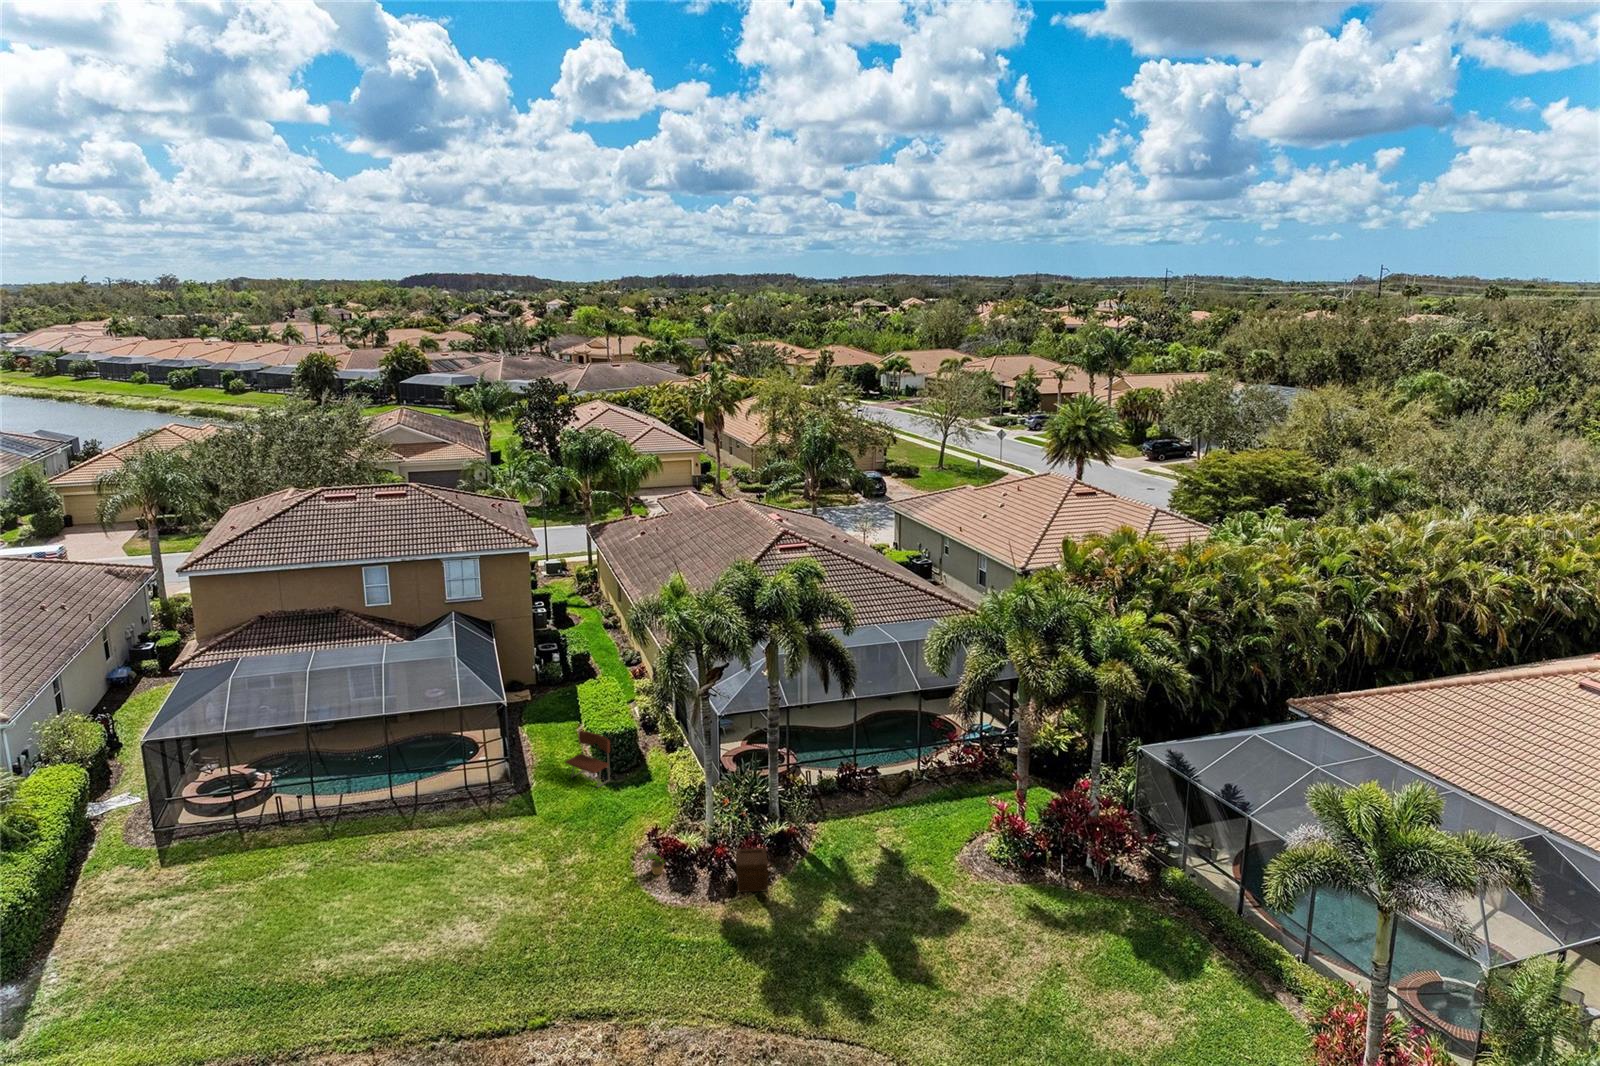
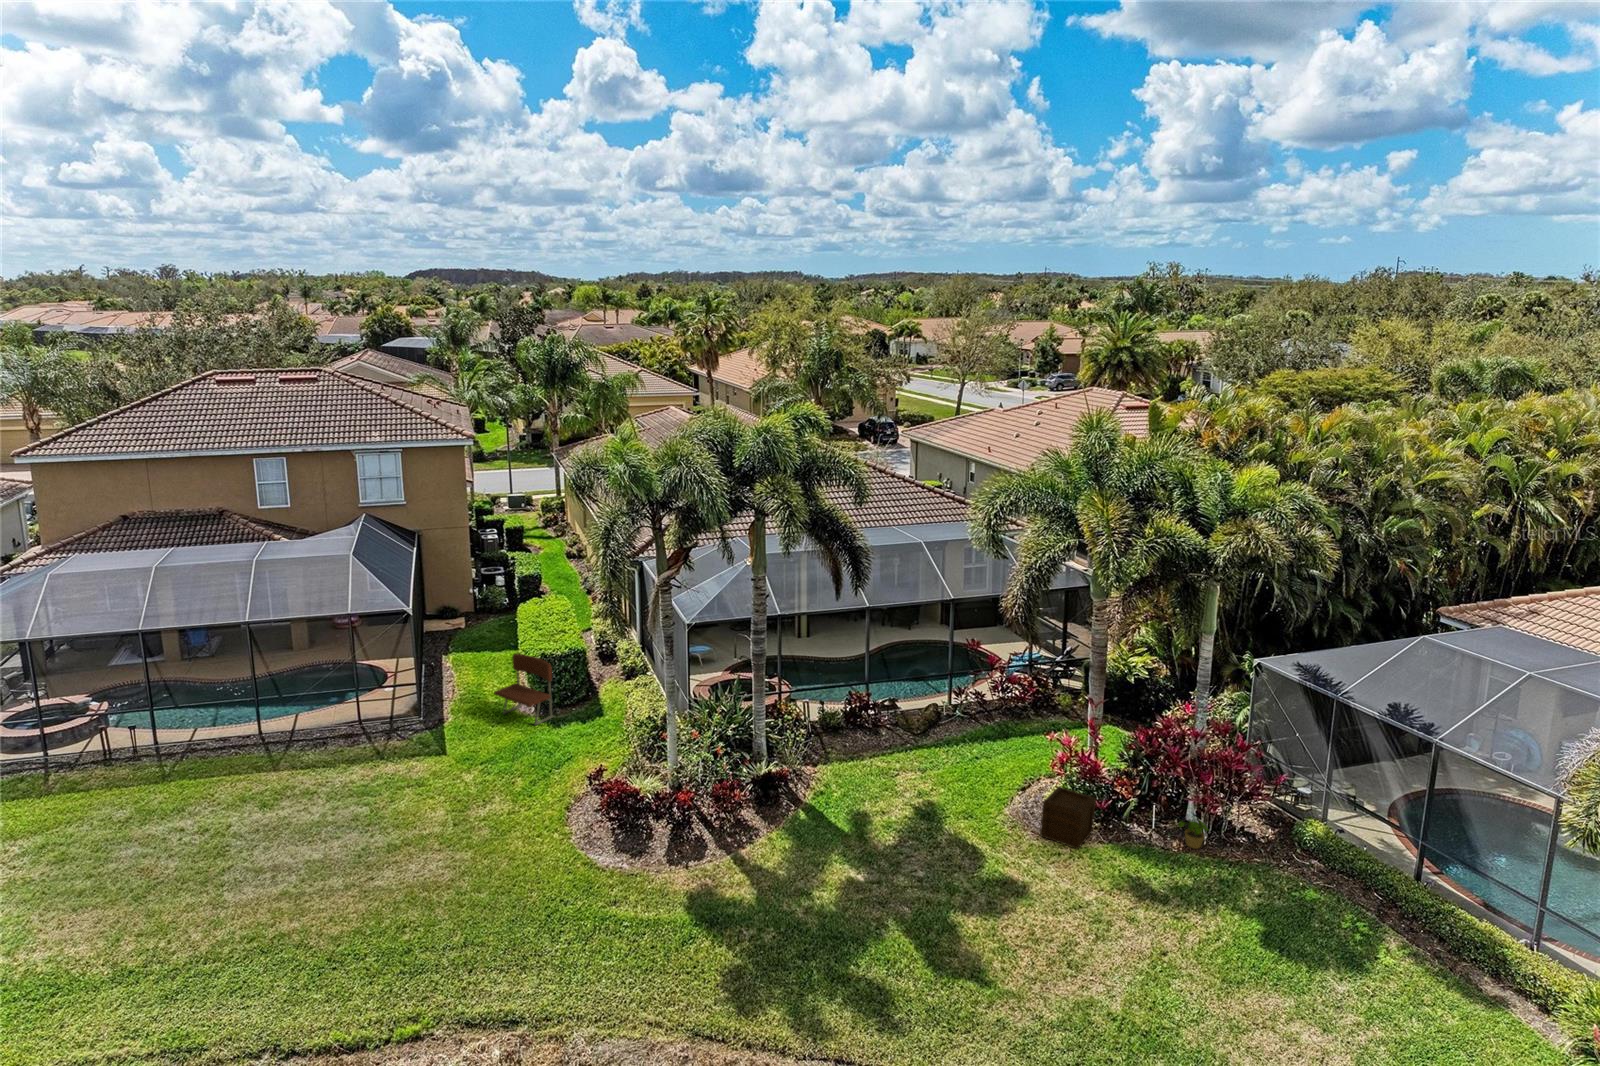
wooden crate: present [736,848,768,892] -> present [1040,786,1096,849]
potted plant: present [640,852,664,875] -> present [1178,821,1208,849]

